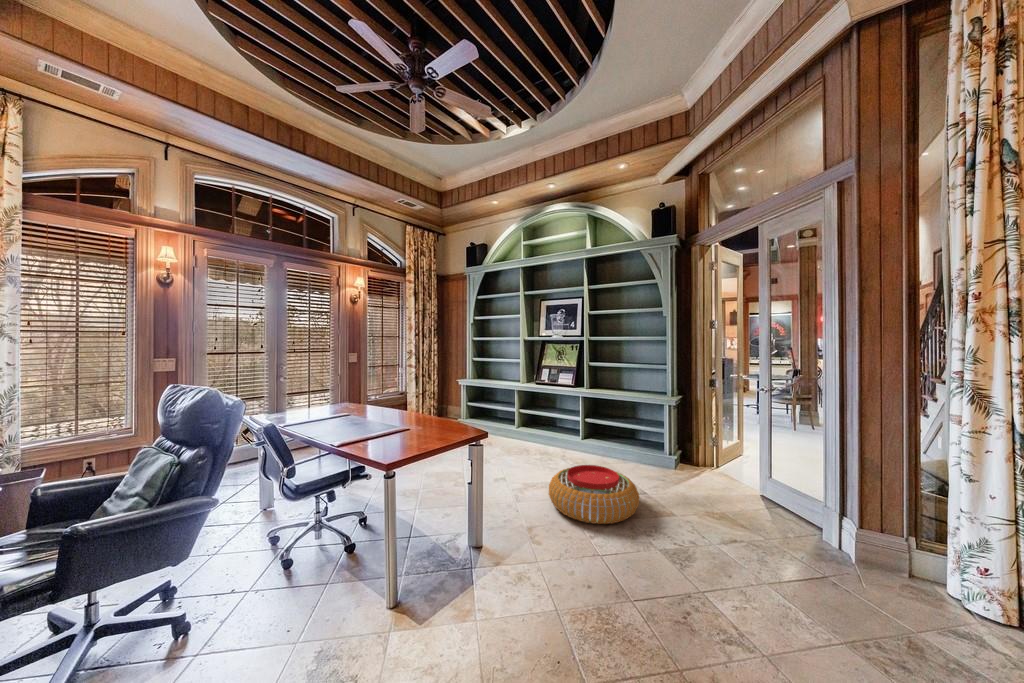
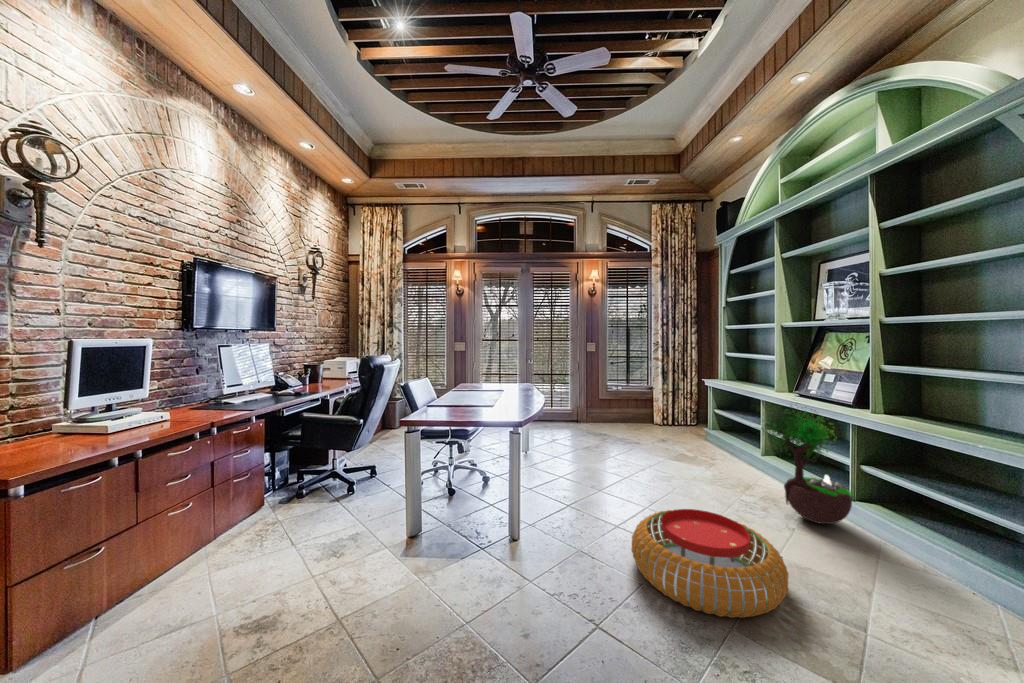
potted tree: none [550,386,592,457] -> present [762,407,852,524]

